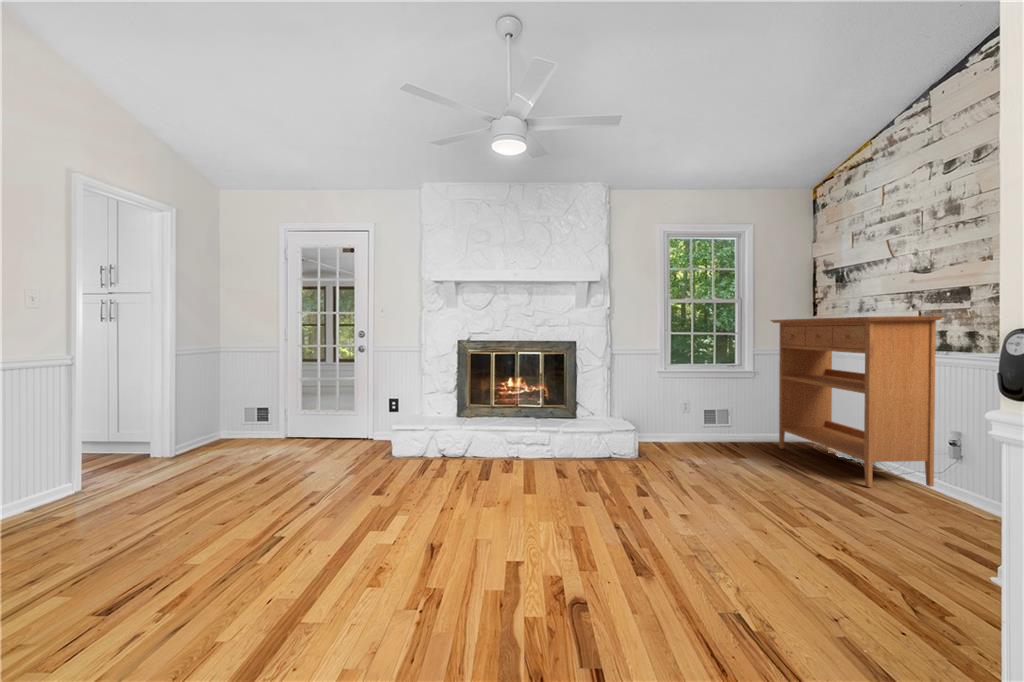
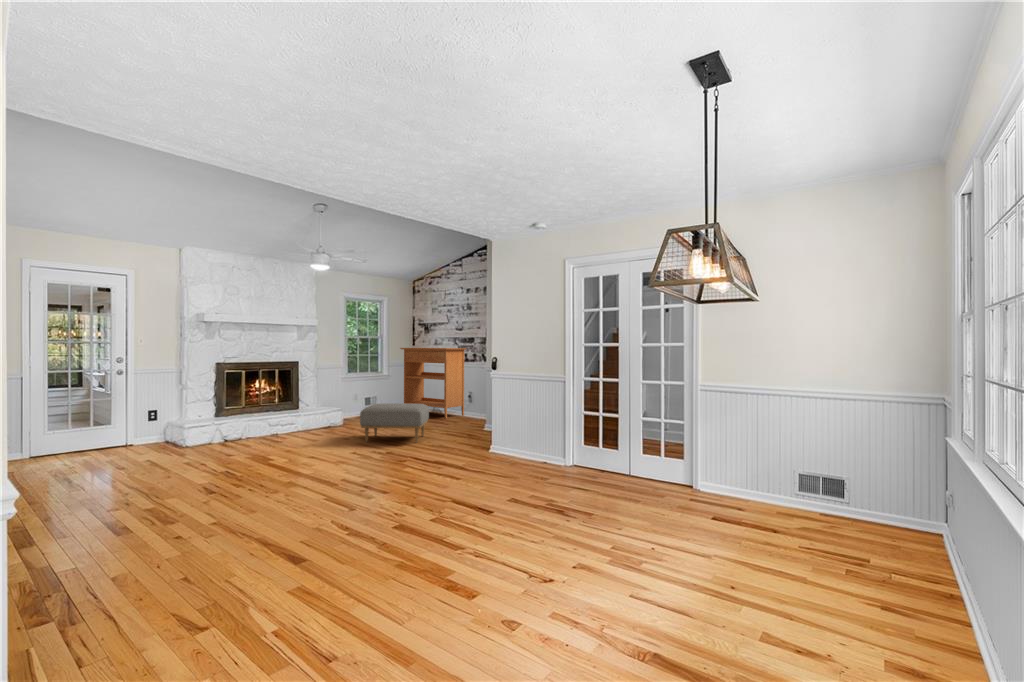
ottoman: none [572,440,760,578] -> present [360,404,429,442]

